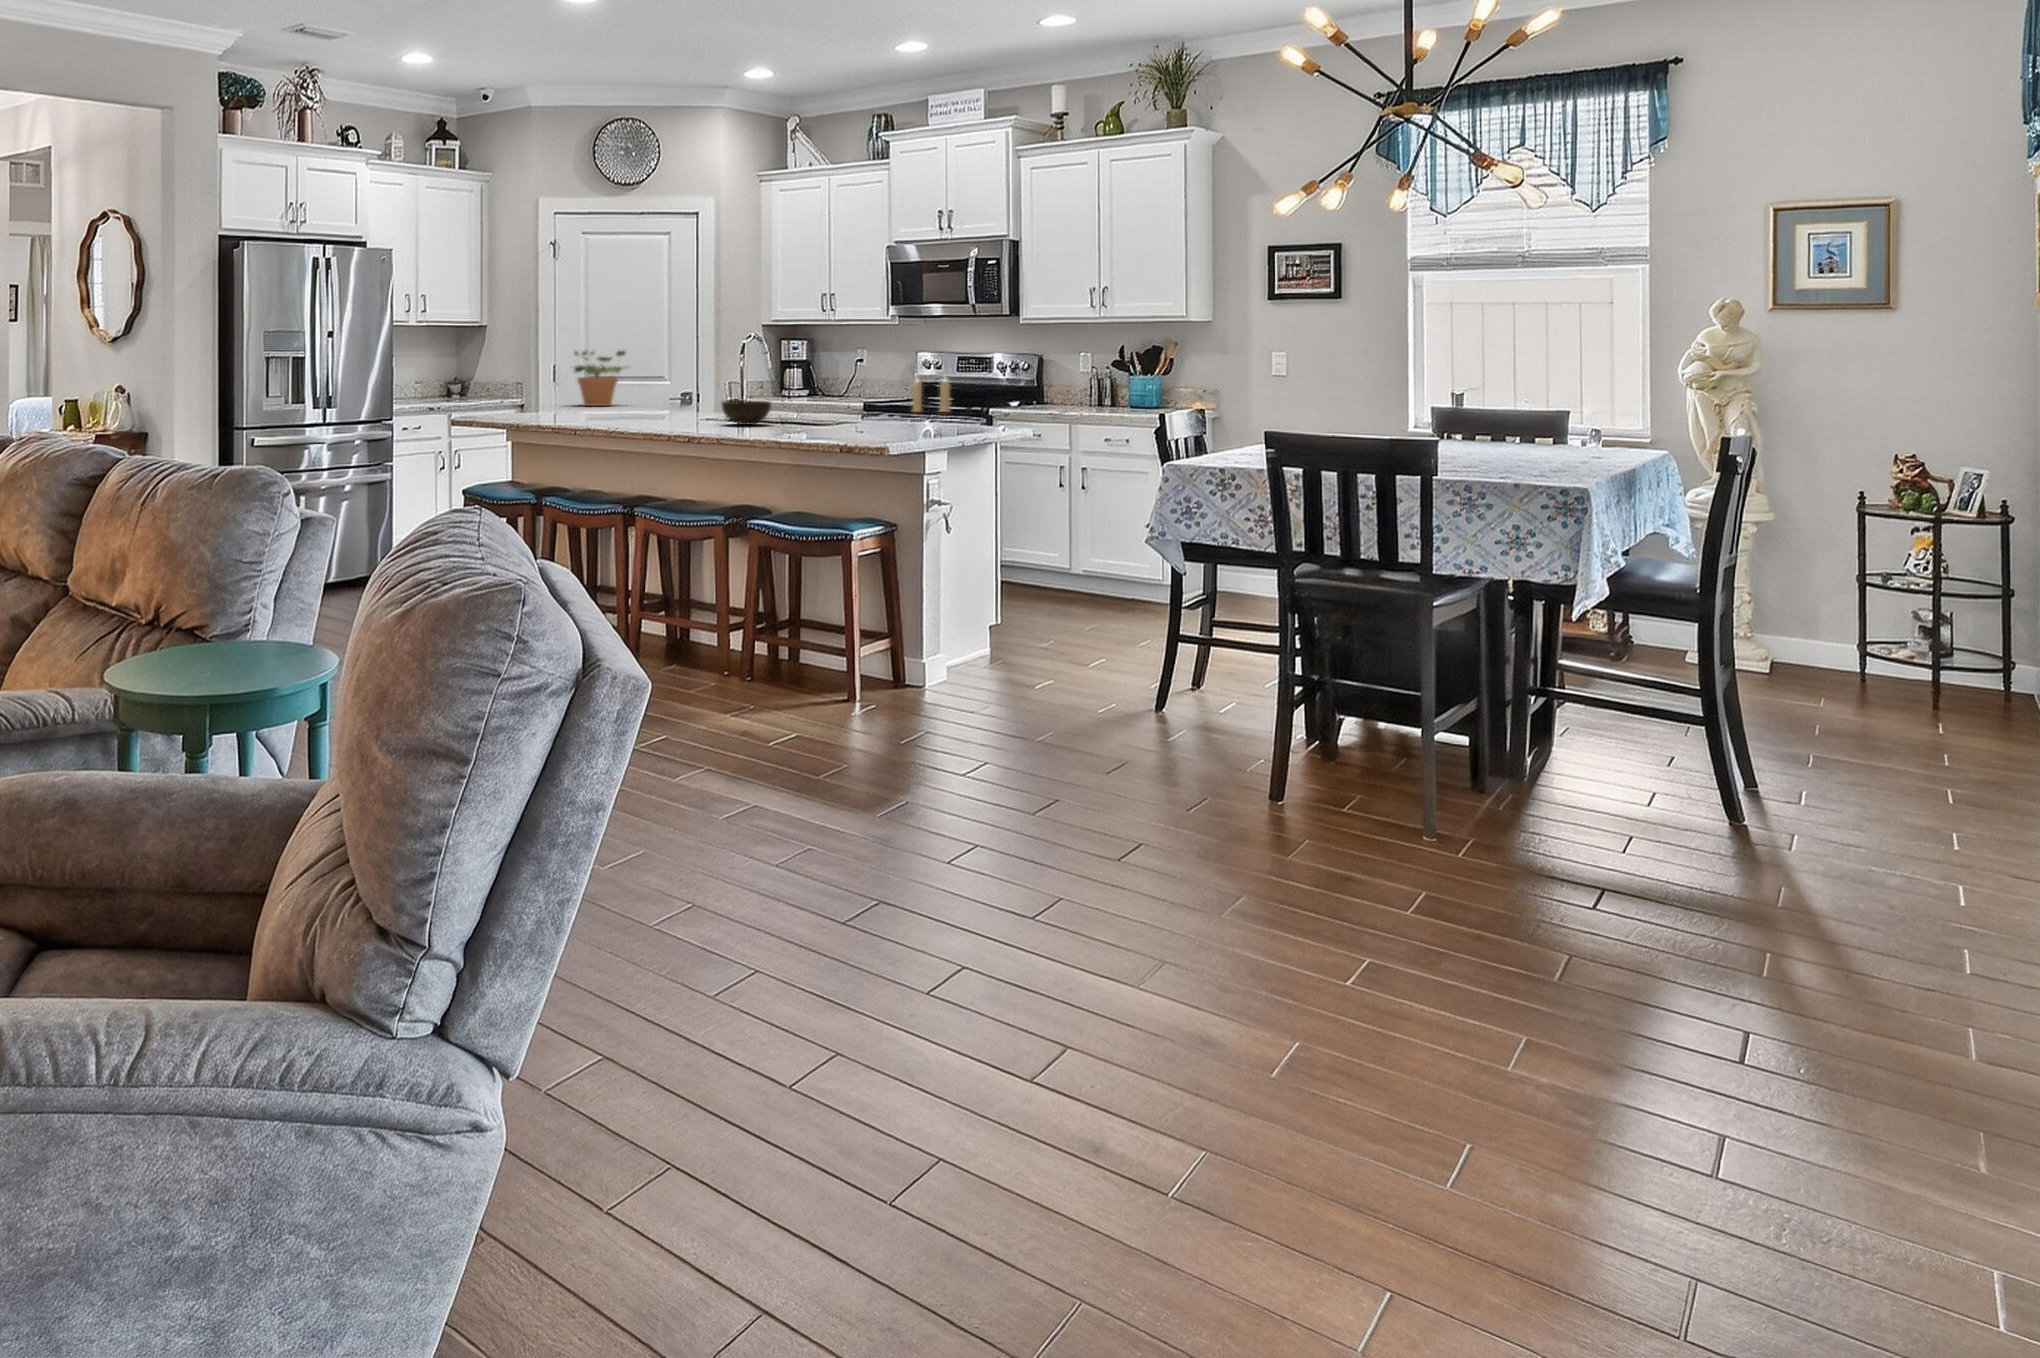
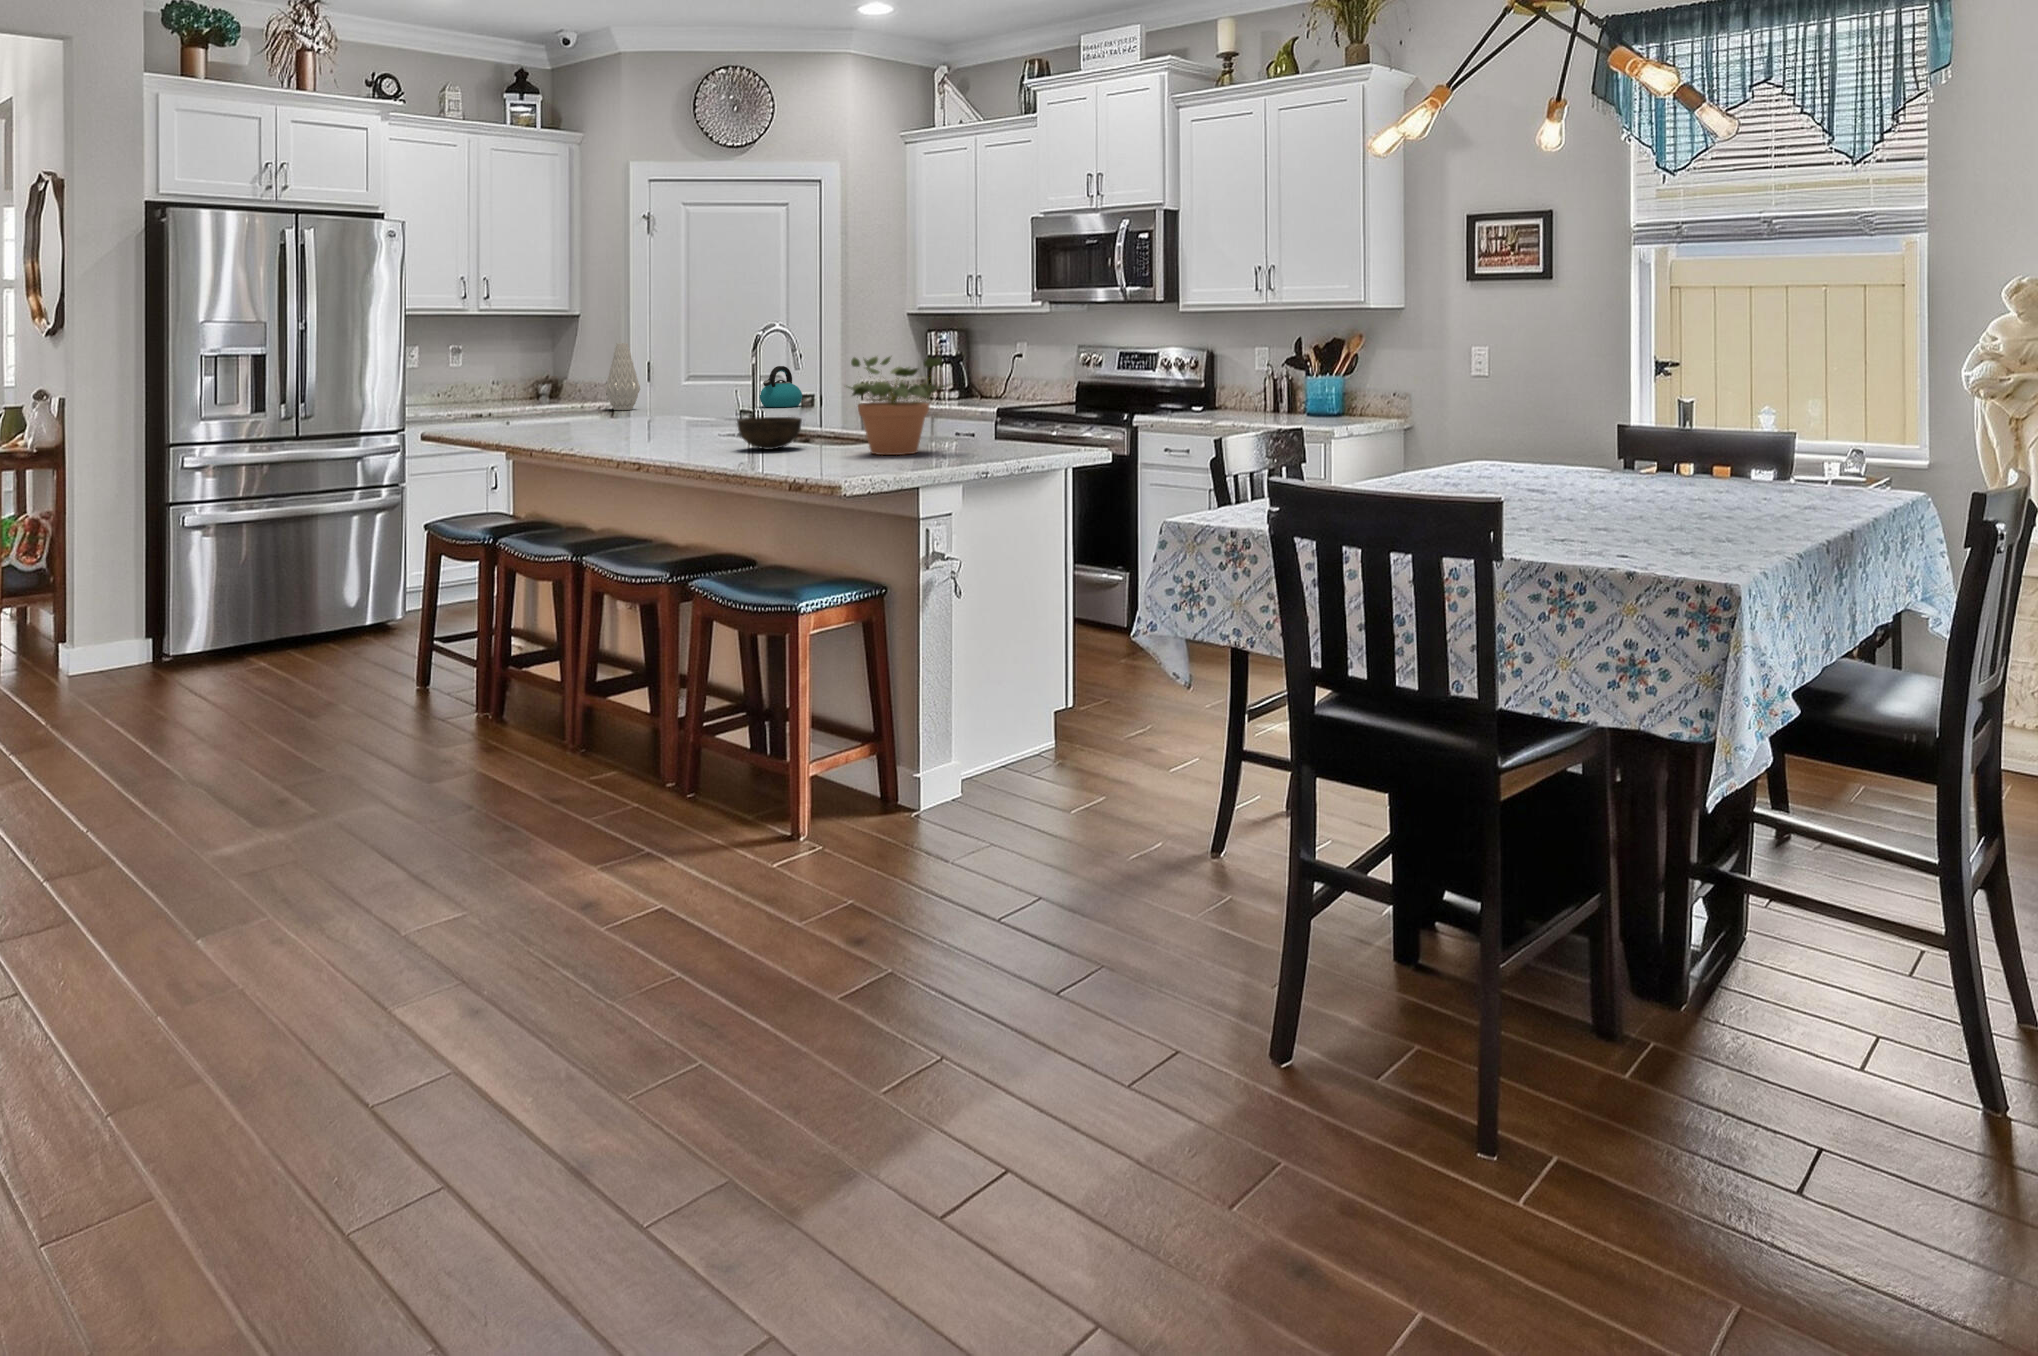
vase: none [515,347,543,402] -> present [605,343,640,410]
potted plant: present [574,351,625,406] -> present [847,356,948,455]
kettle: none [642,367,677,401] -> present [760,366,802,407]
candle: present [913,379,950,412] -> none [1029,377,1080,425]

